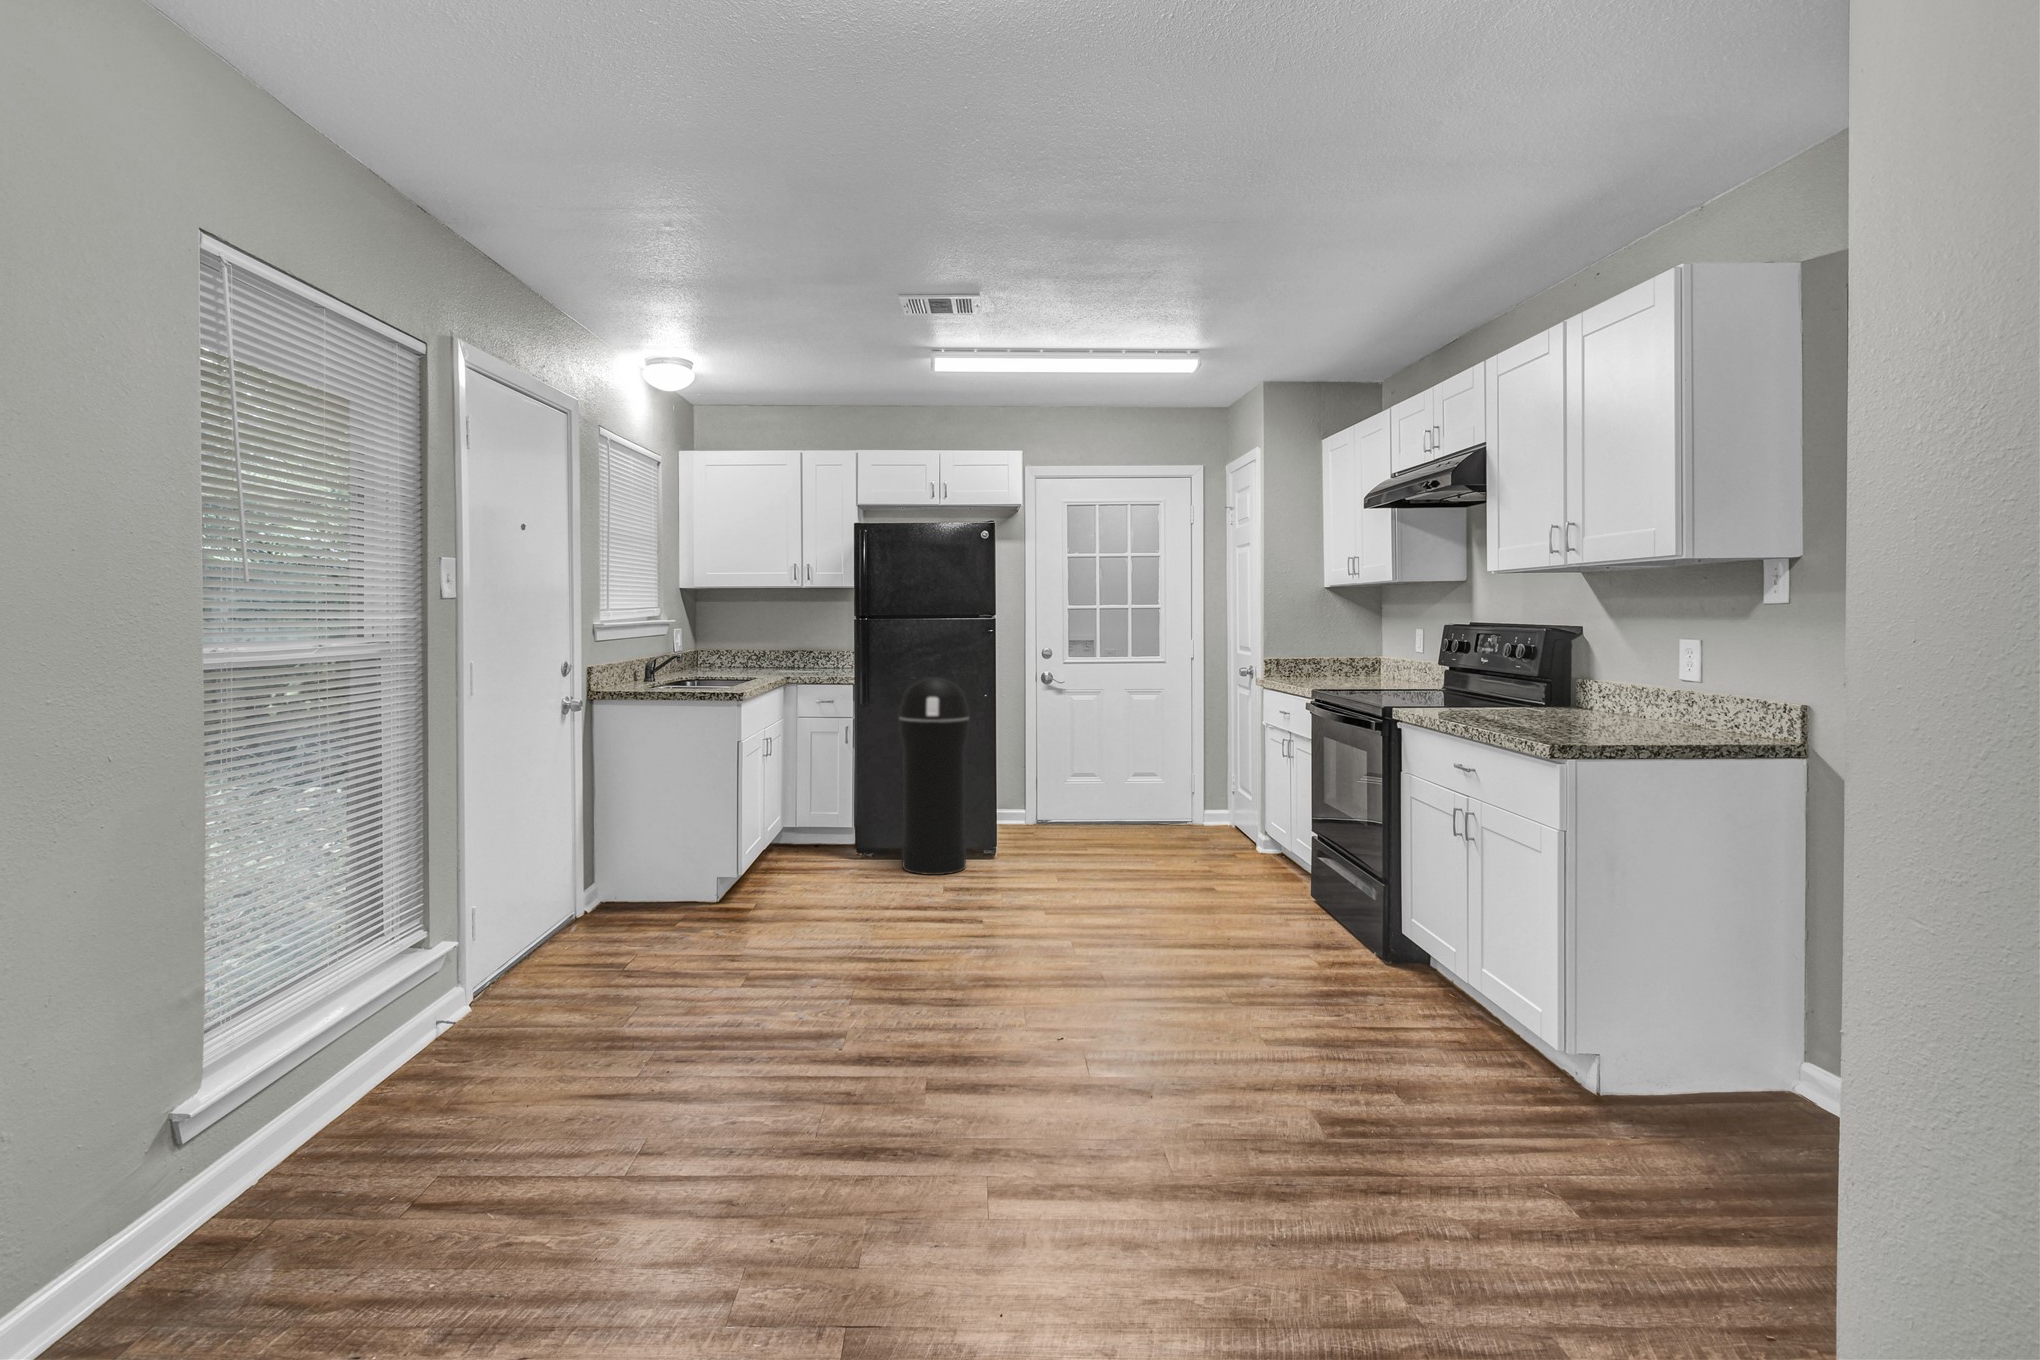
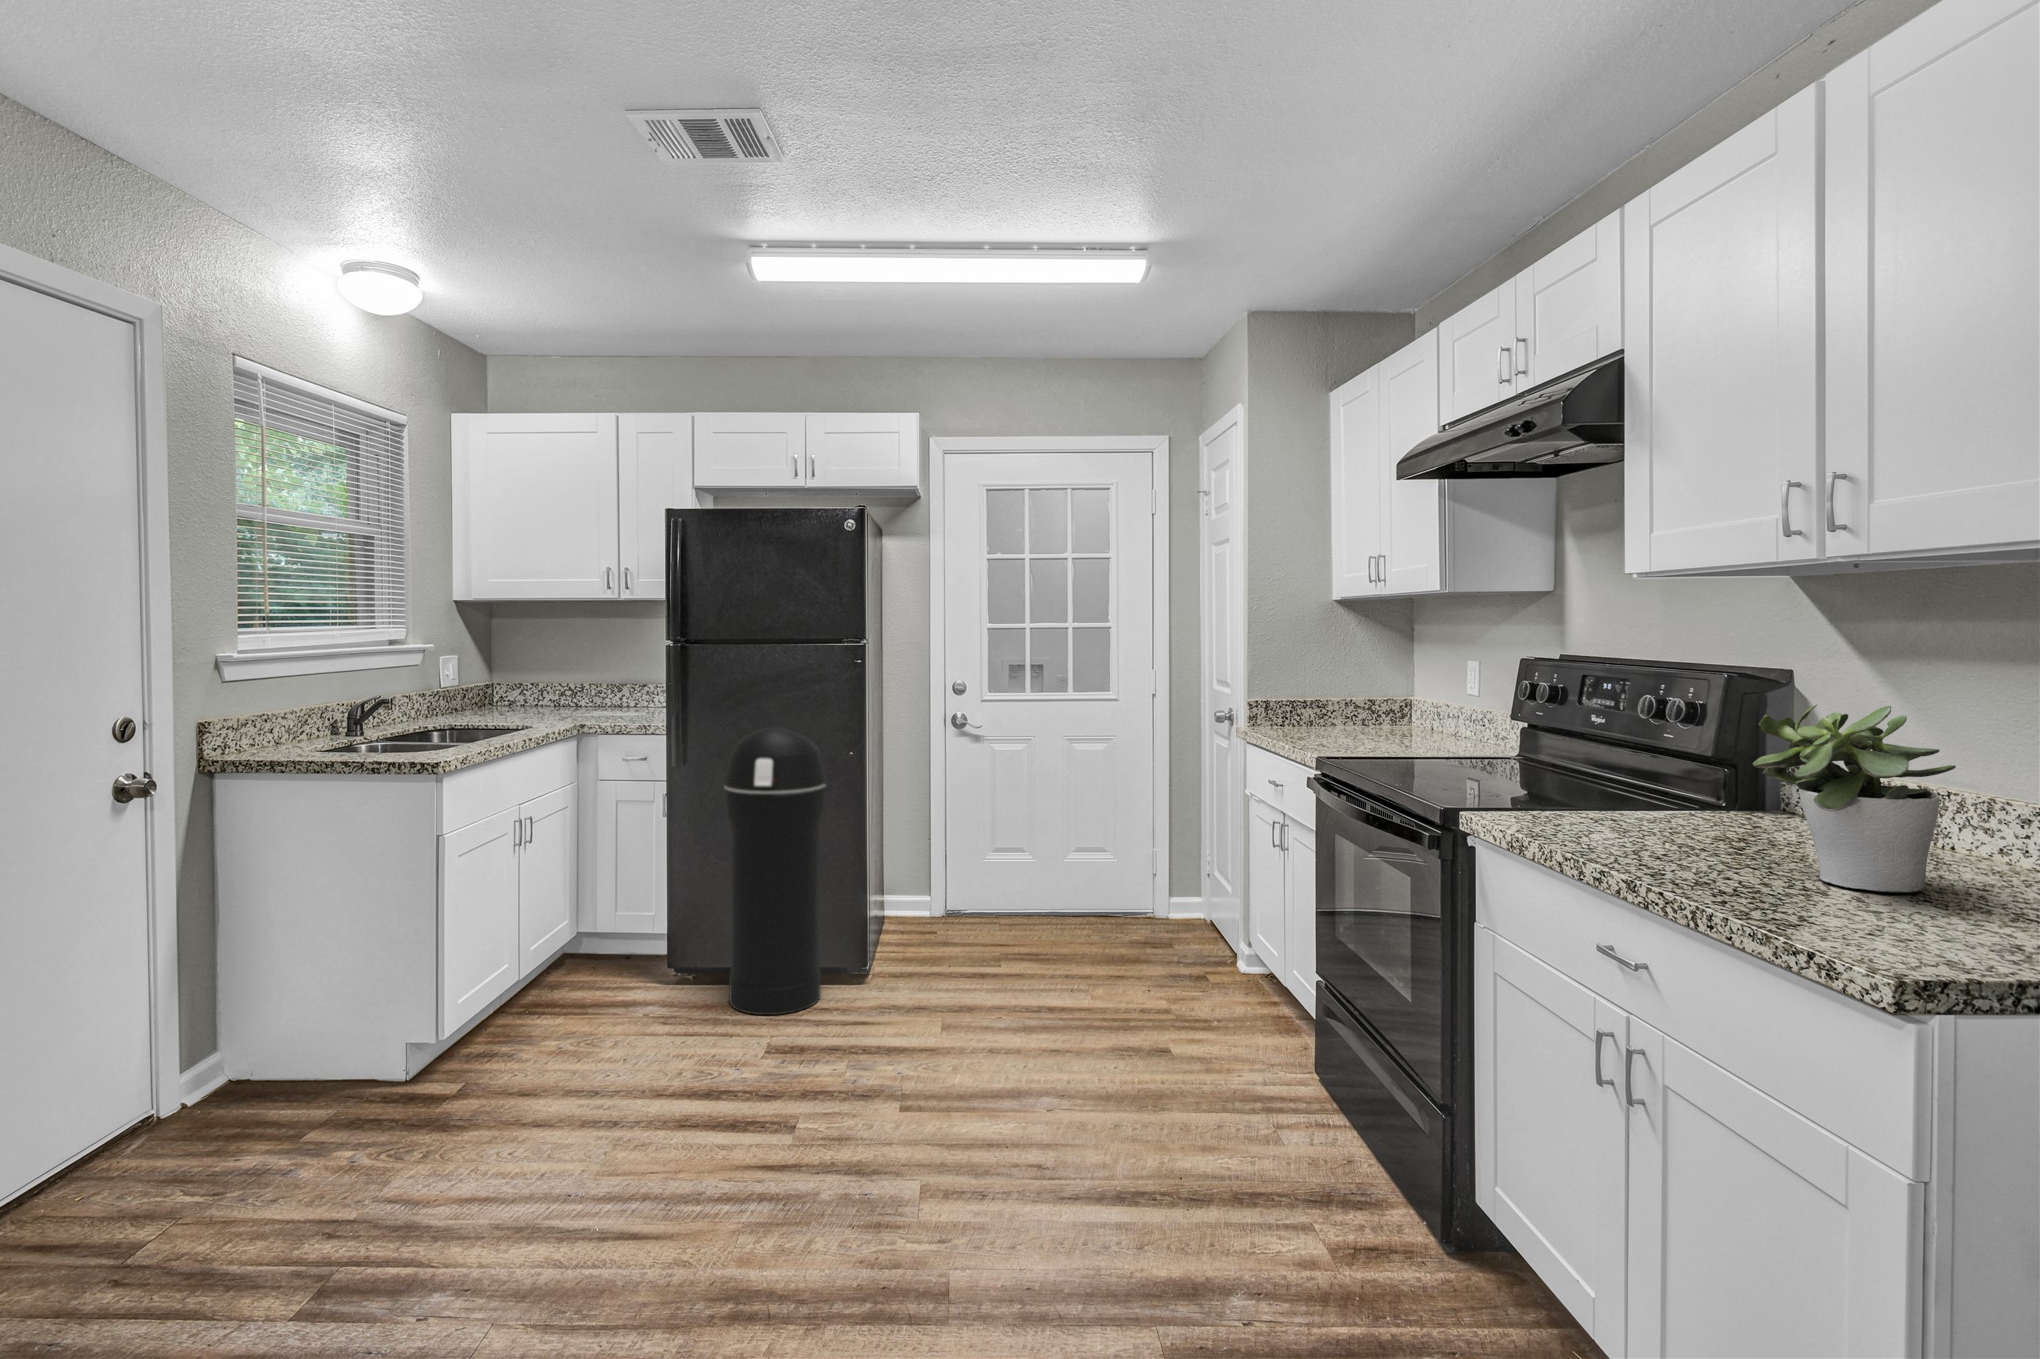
potted plant: none [1531,637,1612,726] -> present [1753,705,1956,893]

